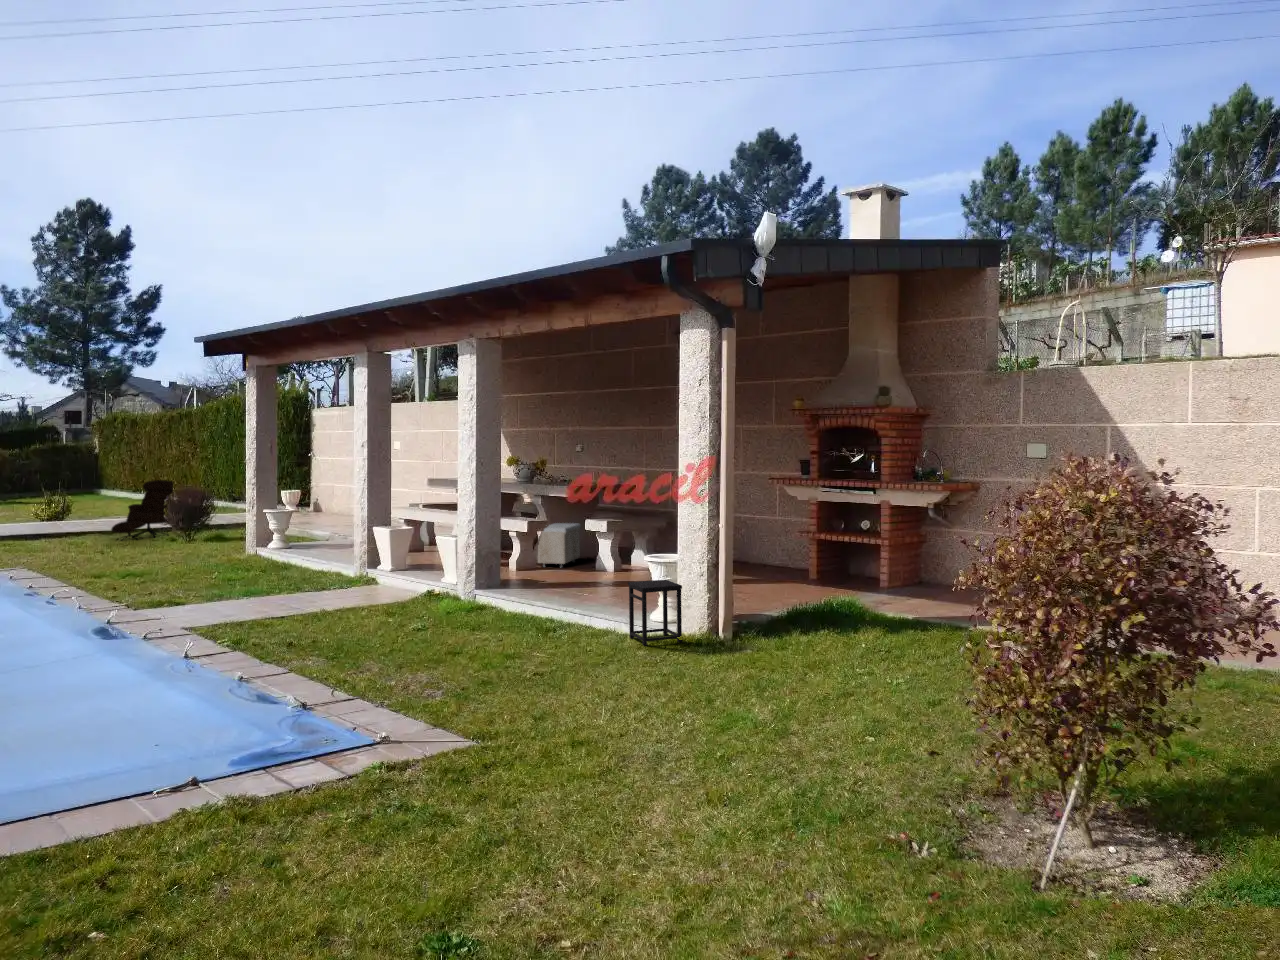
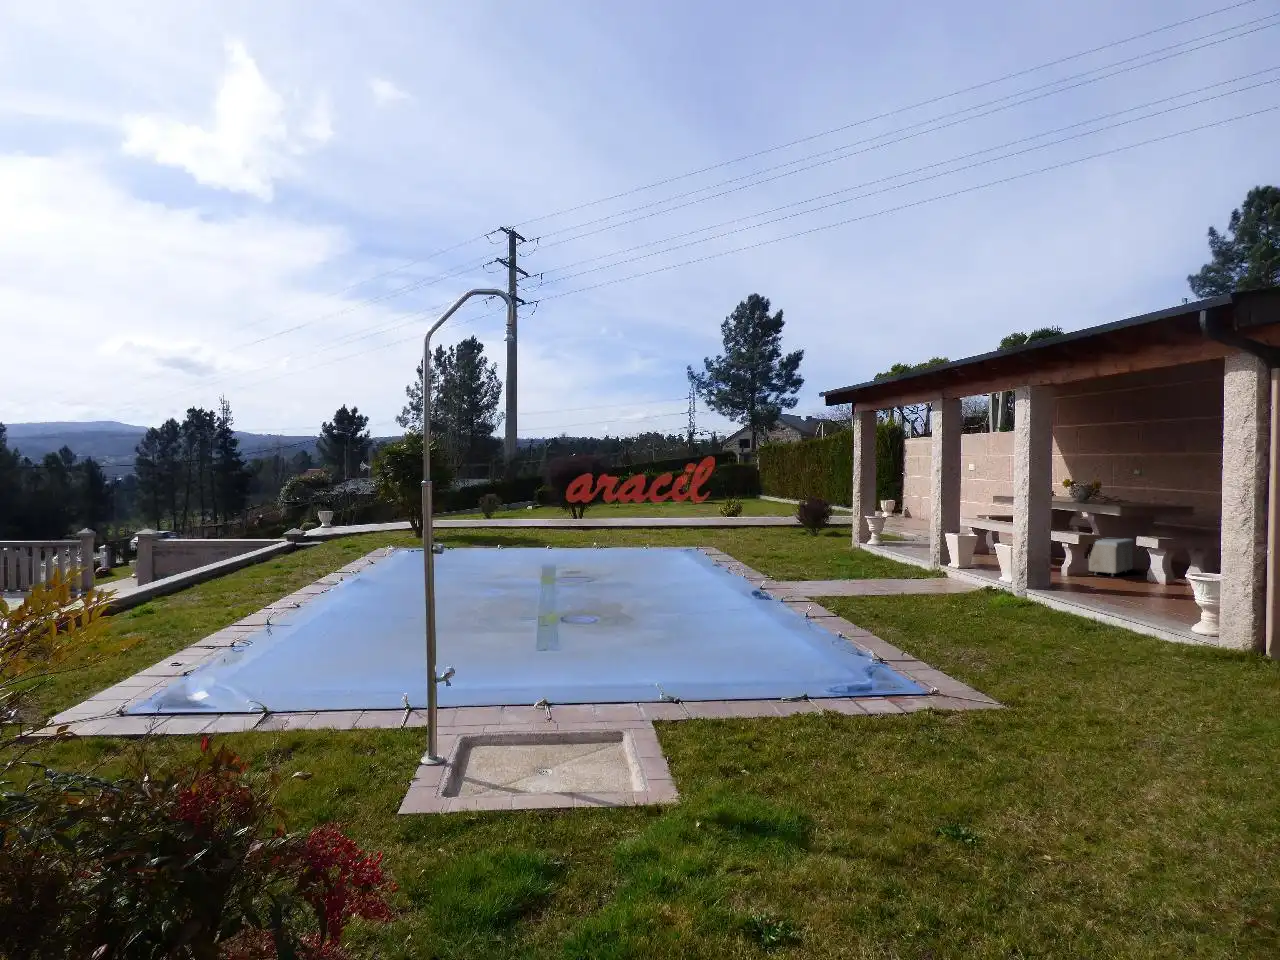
lounge chair: present [111,480,173,540] -> none [765,491,806,532]
side table: present [628,580,682,646] -> none [1165,596,1223,654]

